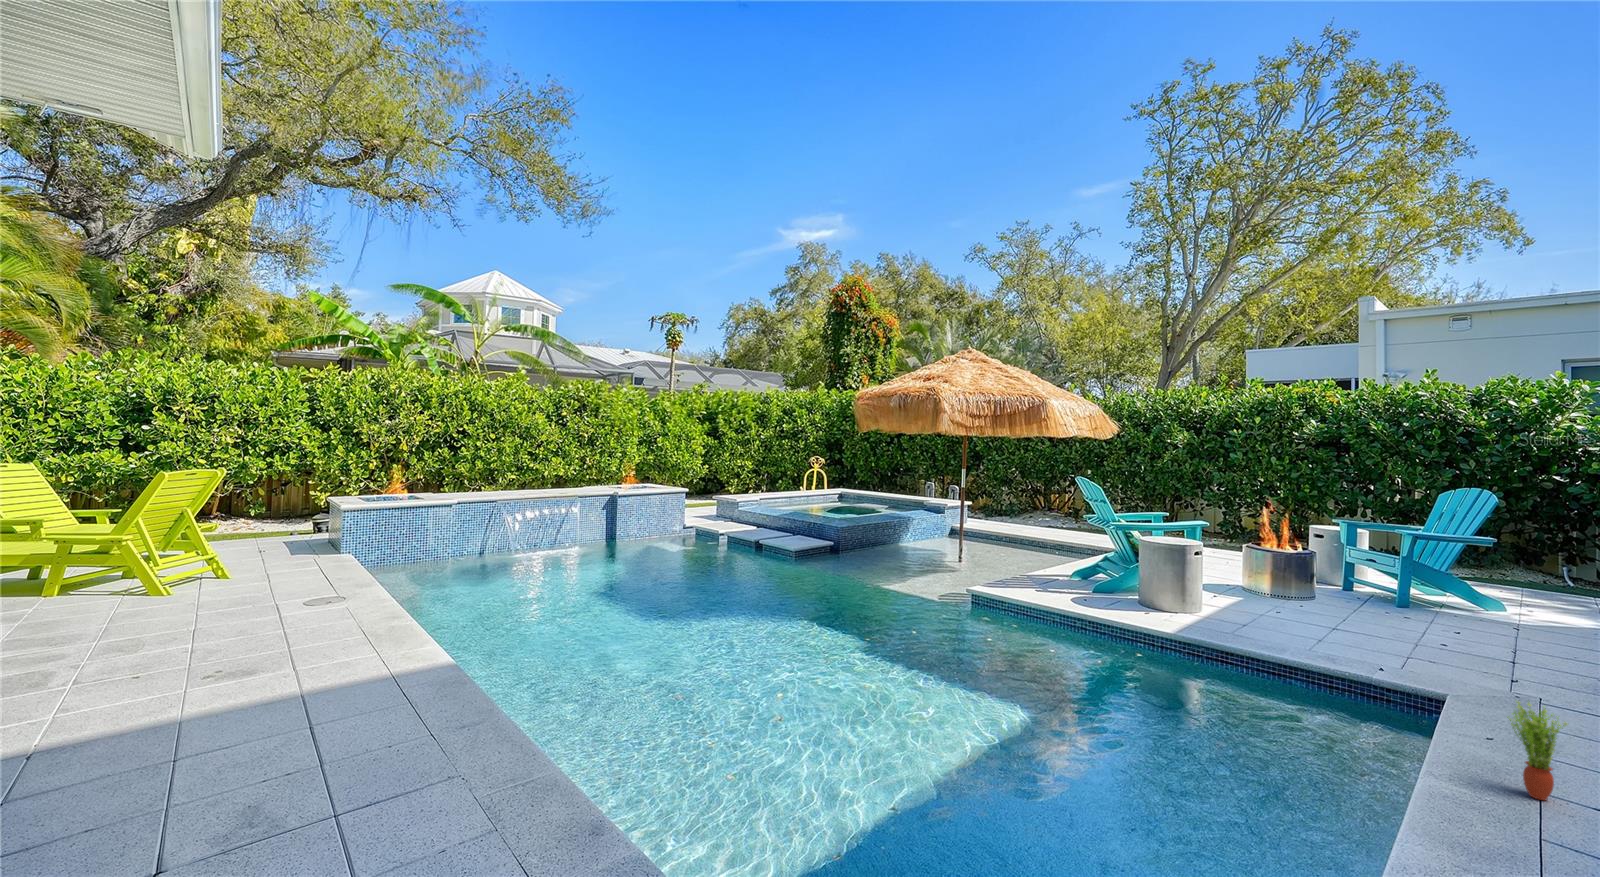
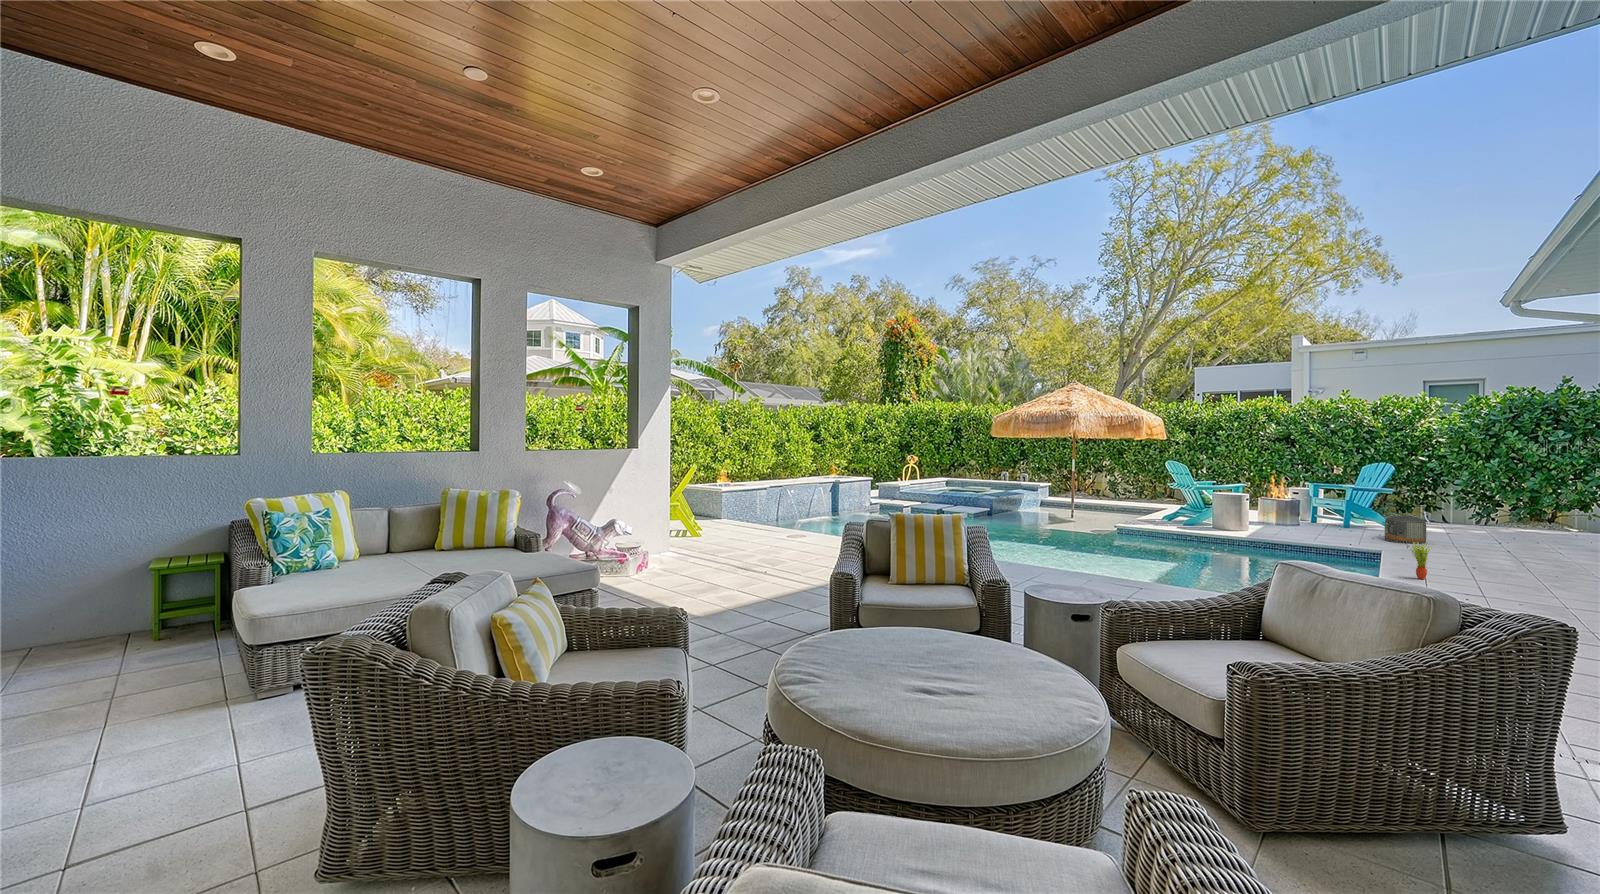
pouf: none [1475,590,1562,651] -> present [1384,516,1426,544]

